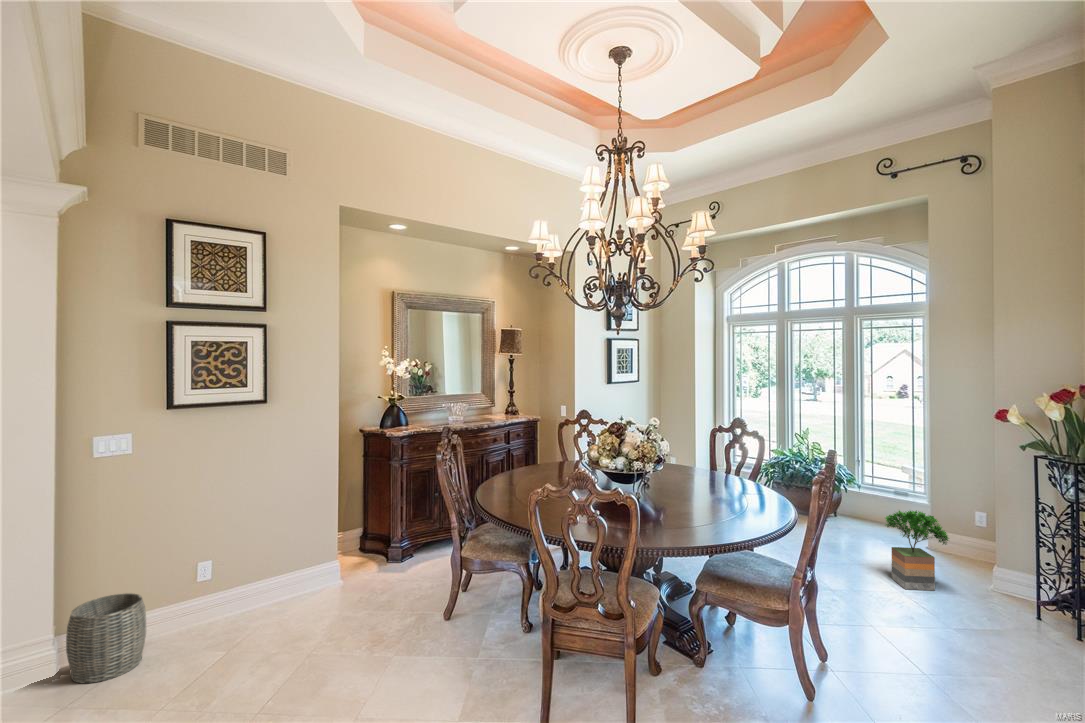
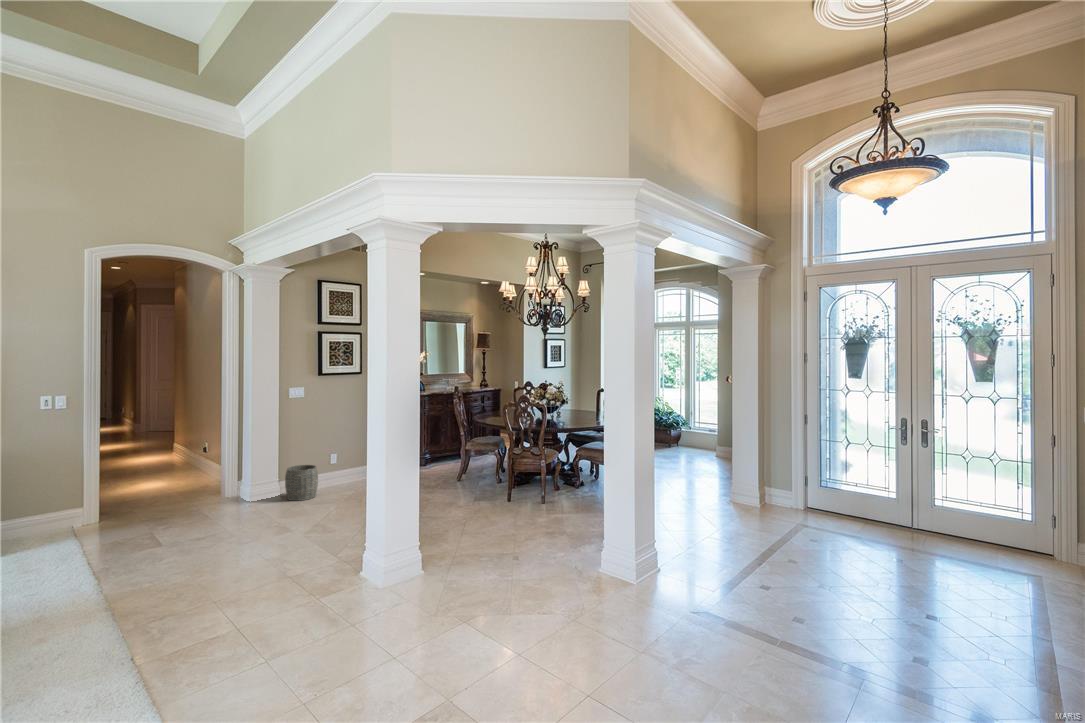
potted tree: present [885,510,949,591] -> none [680,431,708,469]

